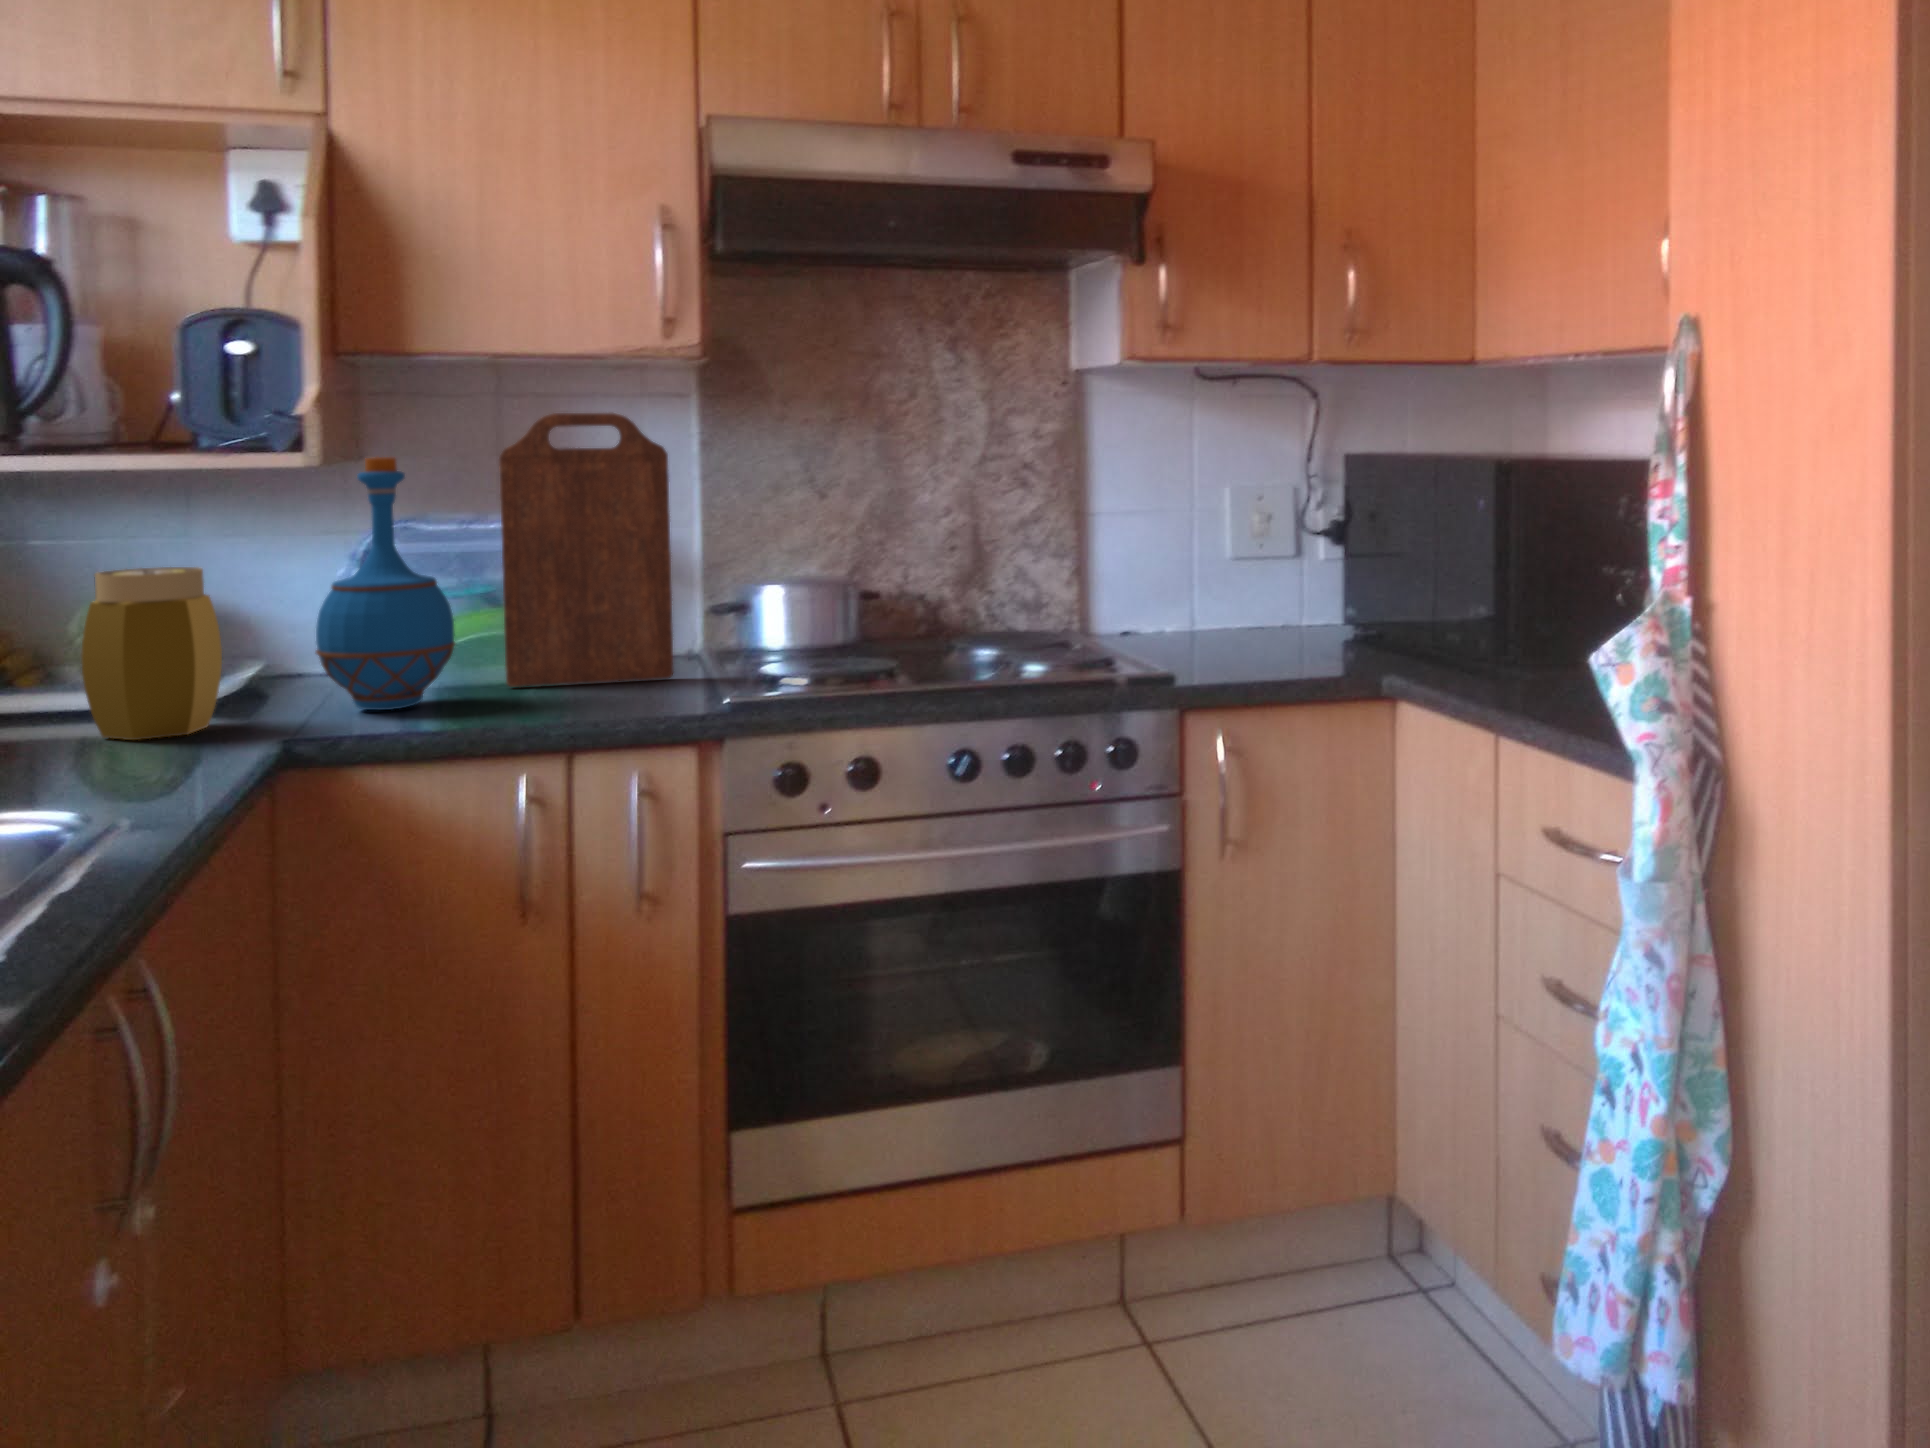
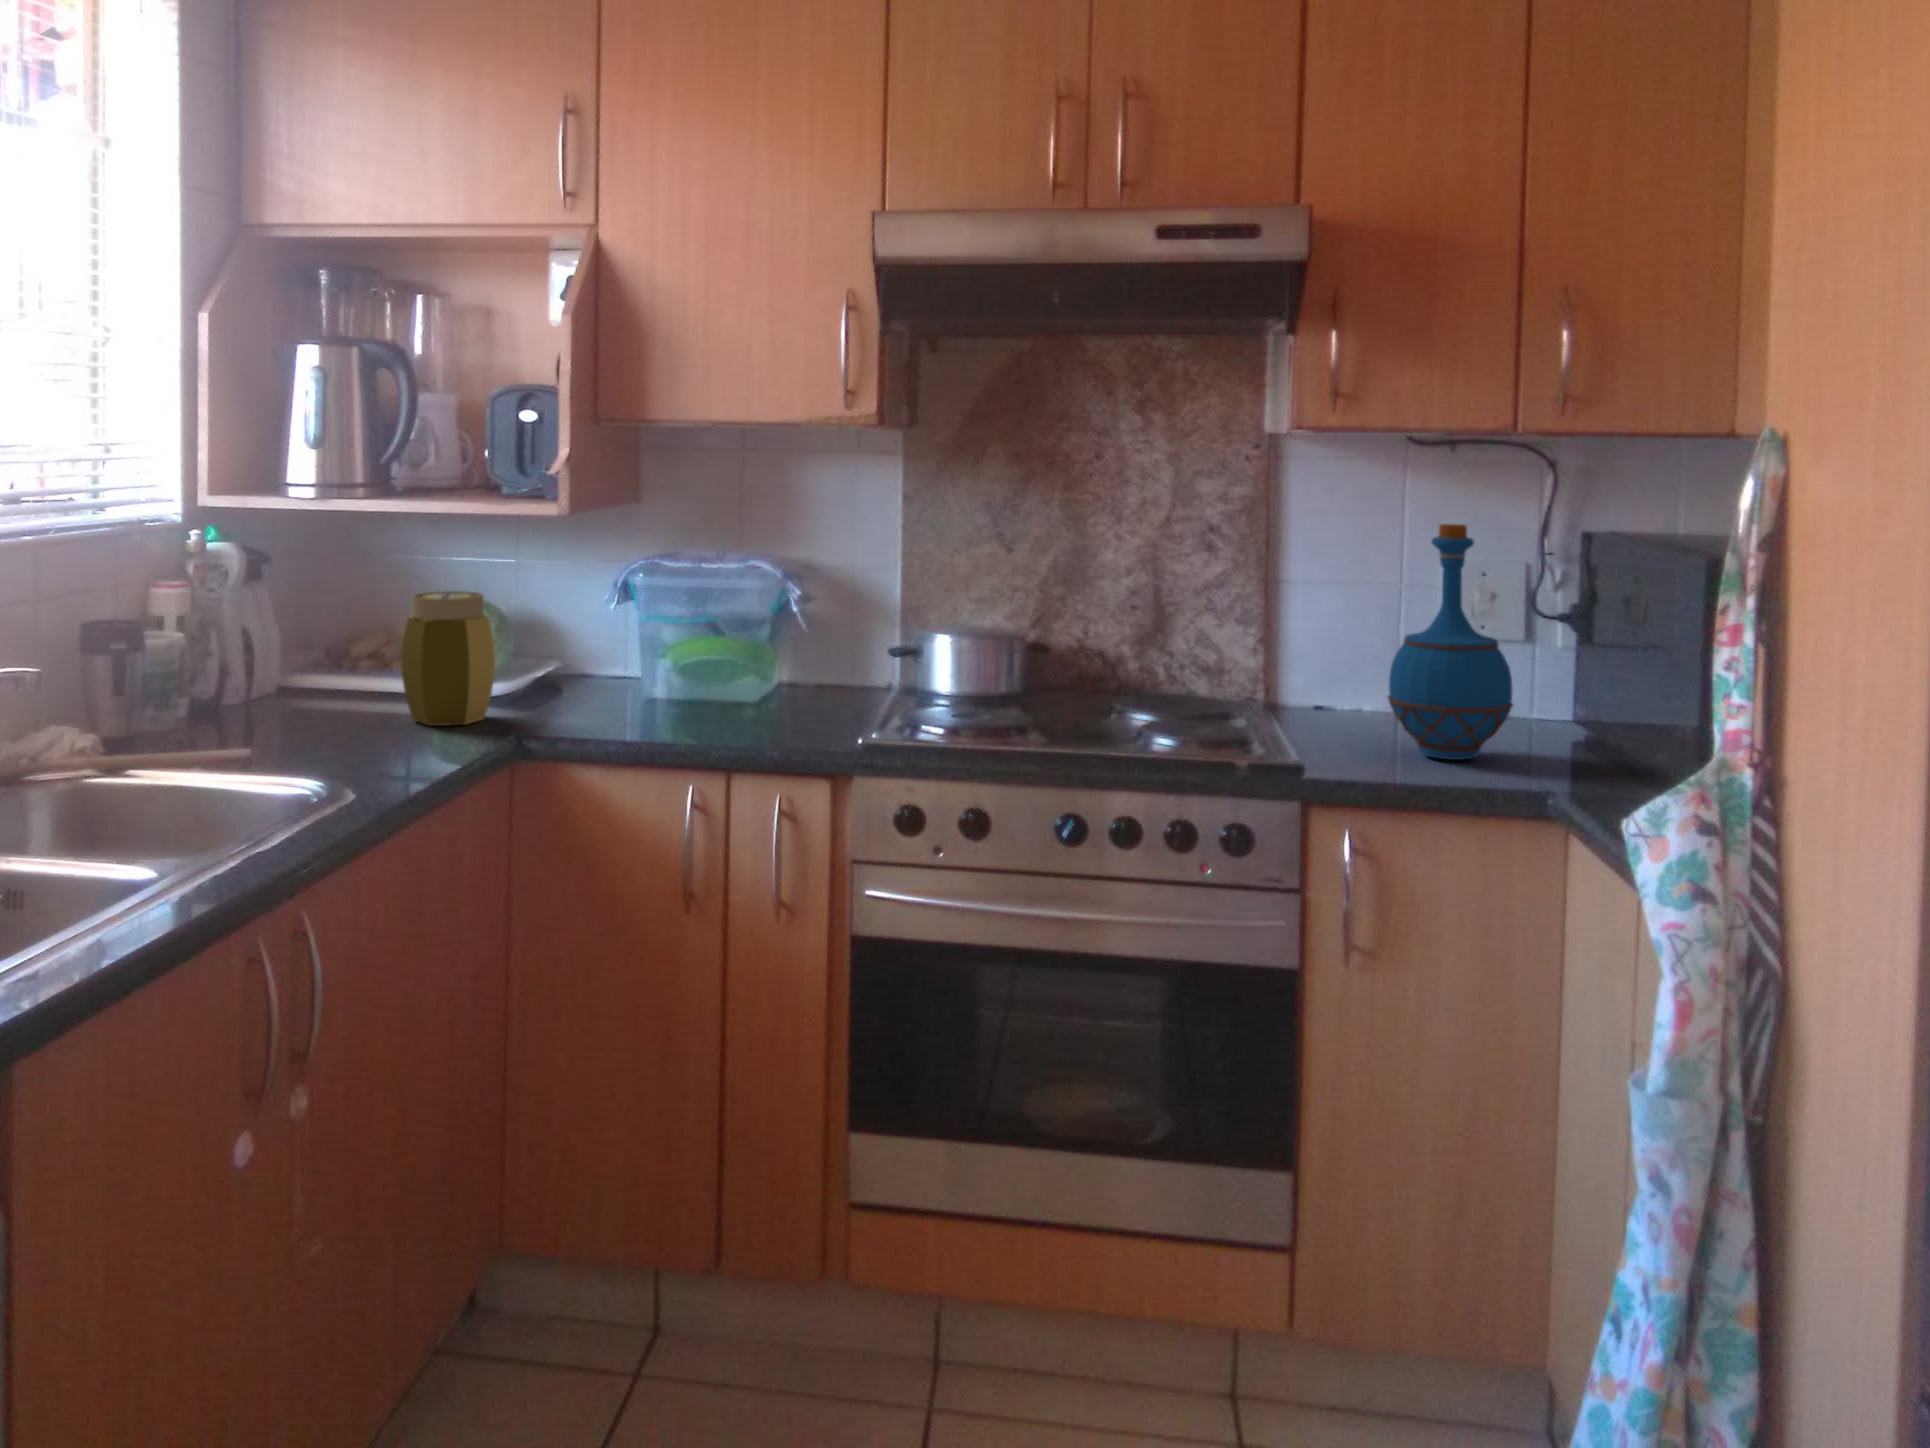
cutting board: present [499,413,673,687] -> none [715,473,851,712]
bottle: present [316,457,455,710] -> present [1388,524,1513,760]

